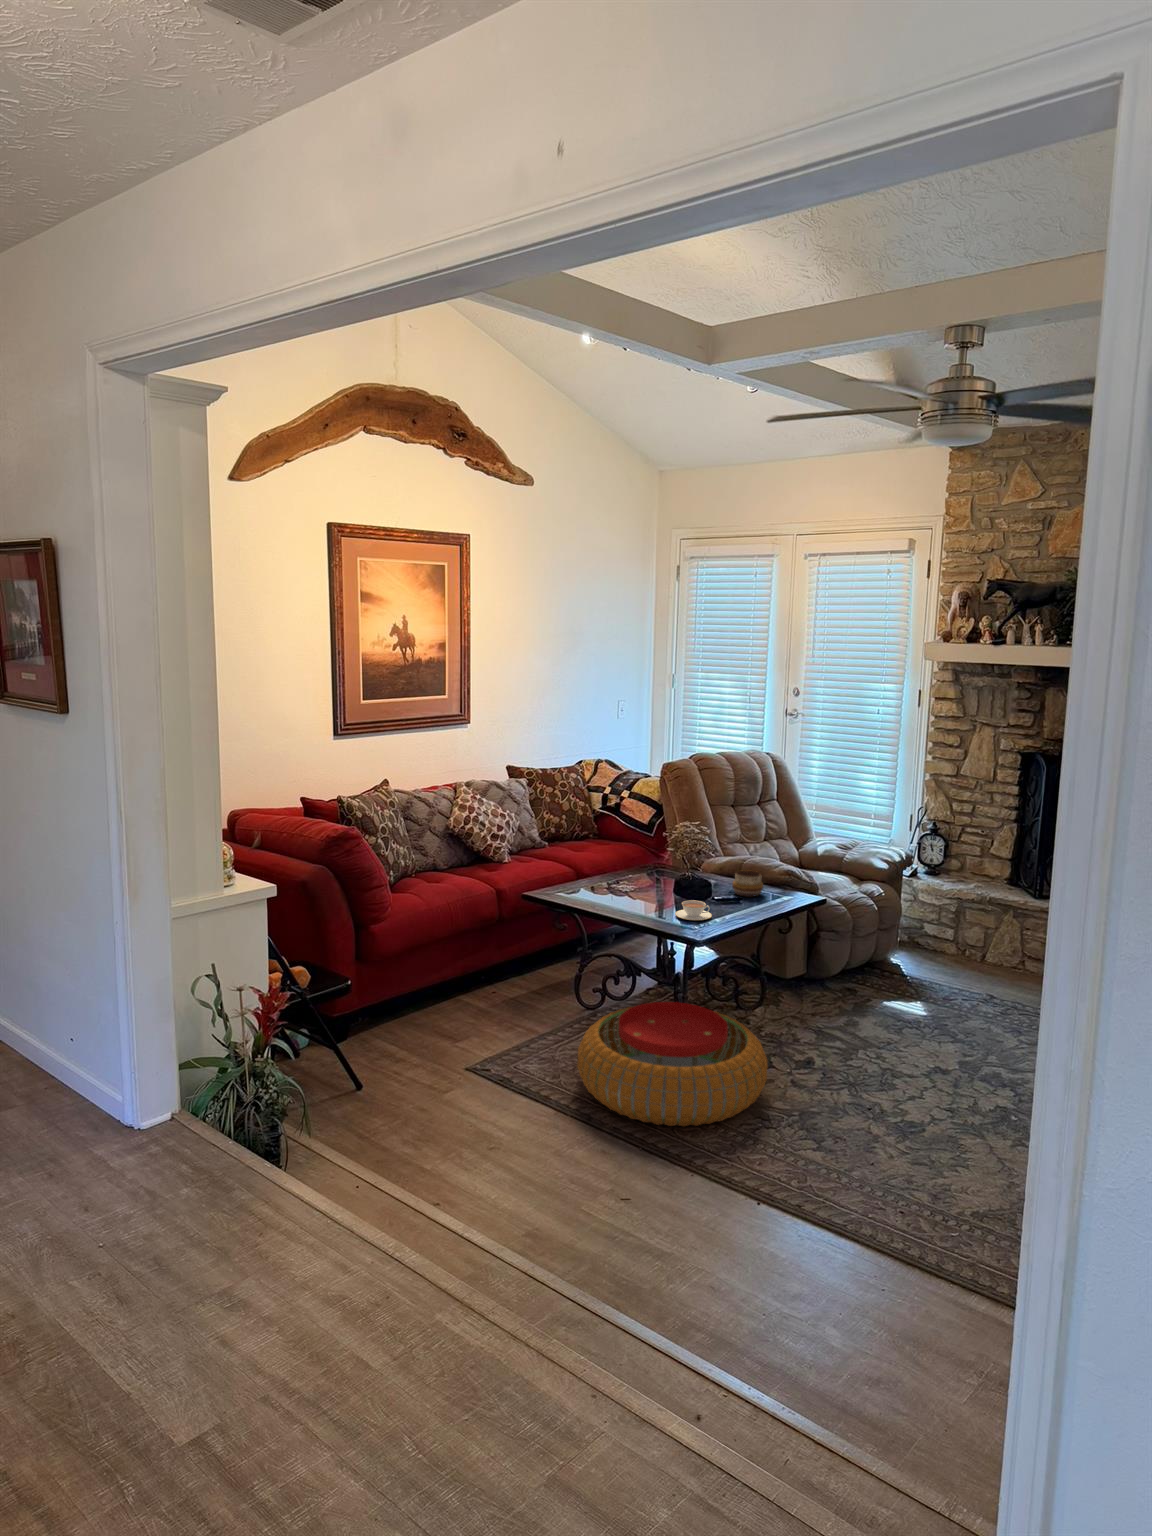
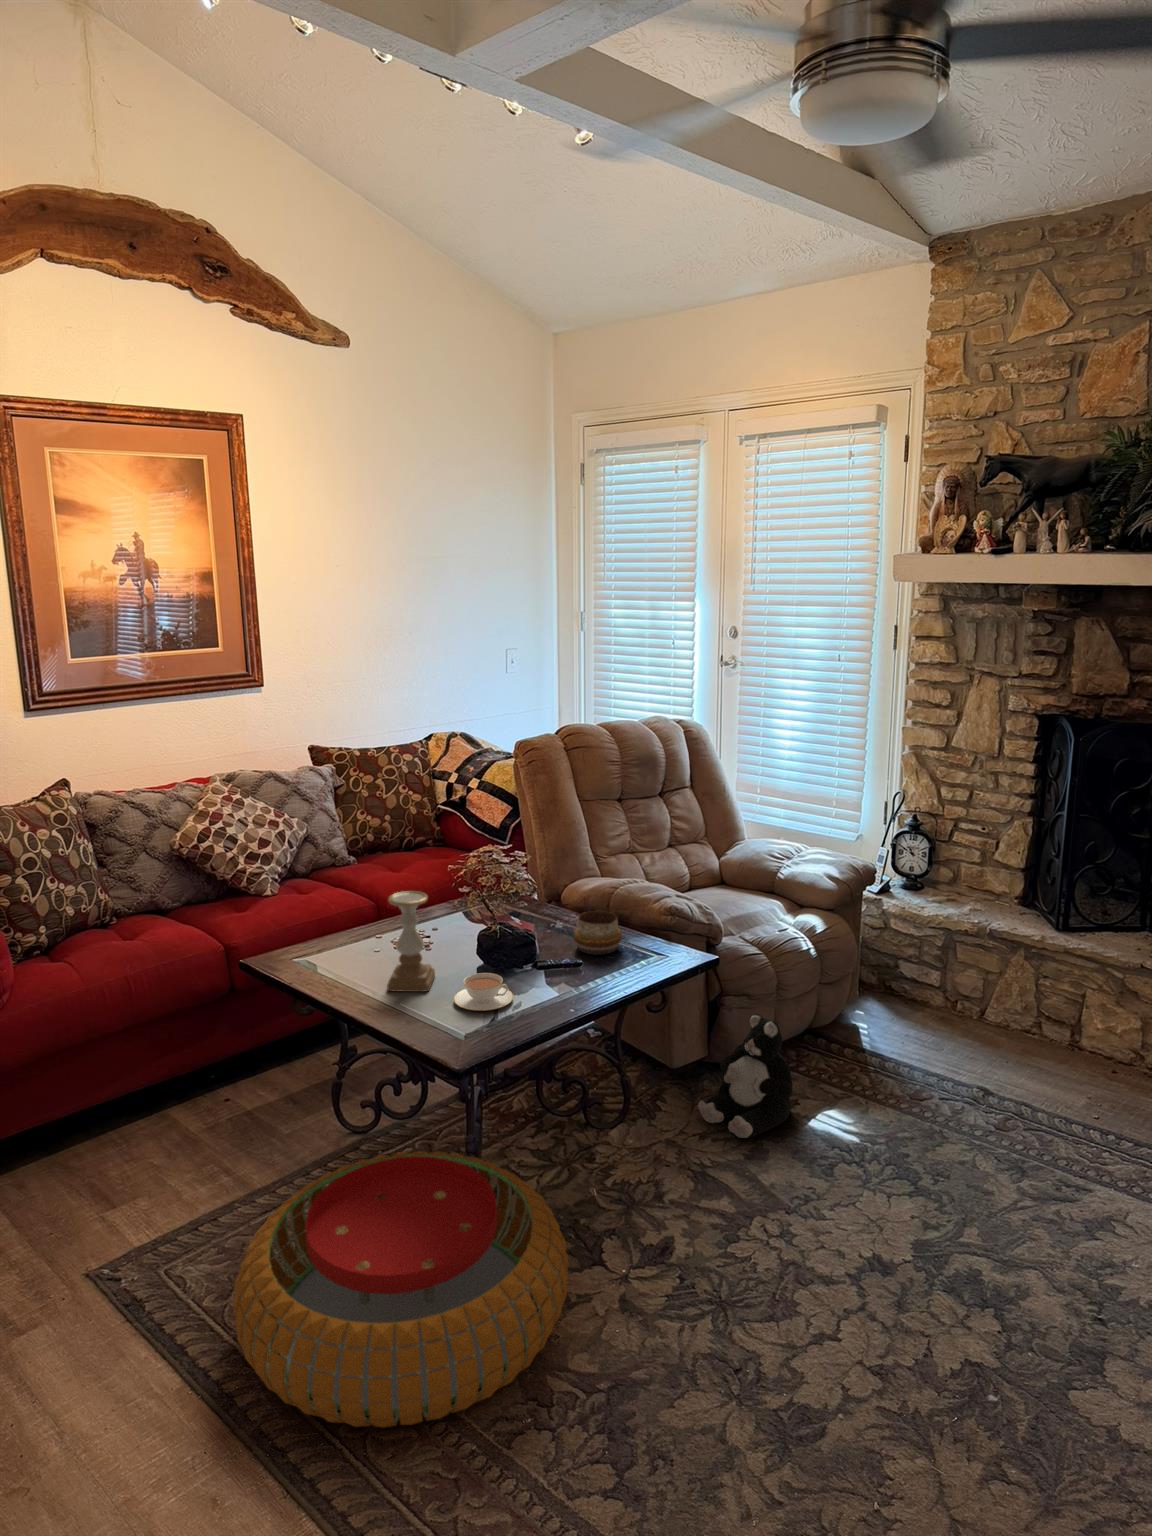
candle holder: none [629,850,656,912] -> present [387,891,435,992]
plush toy: none [810,939,872,1014] -> present [698,1014,793,1138]

